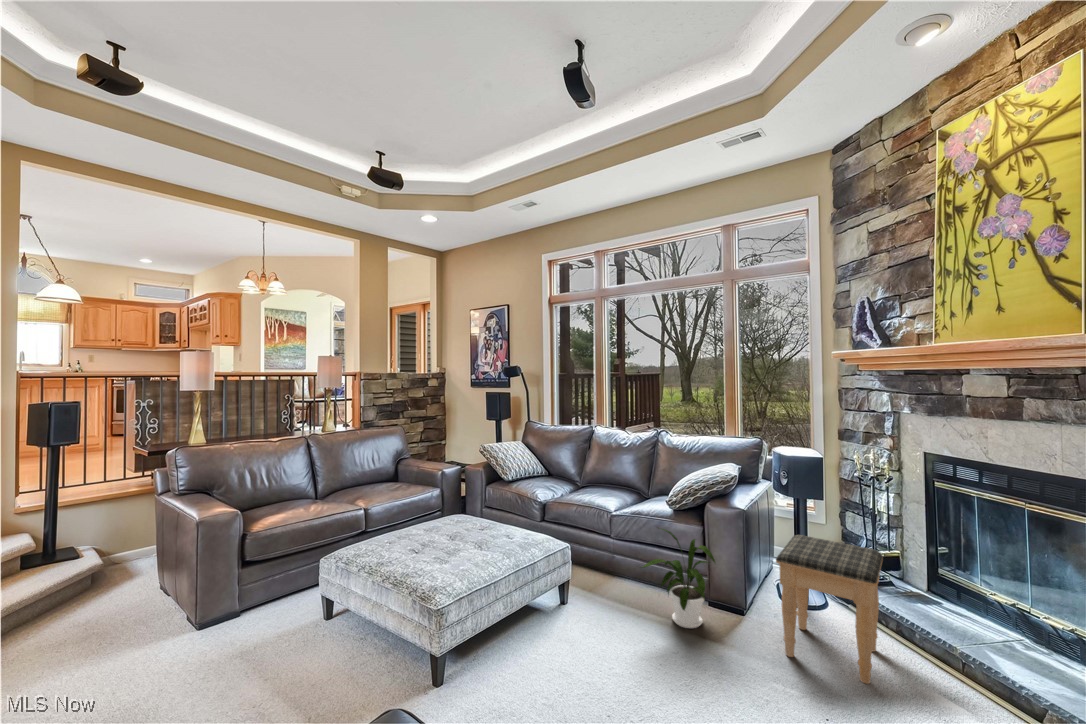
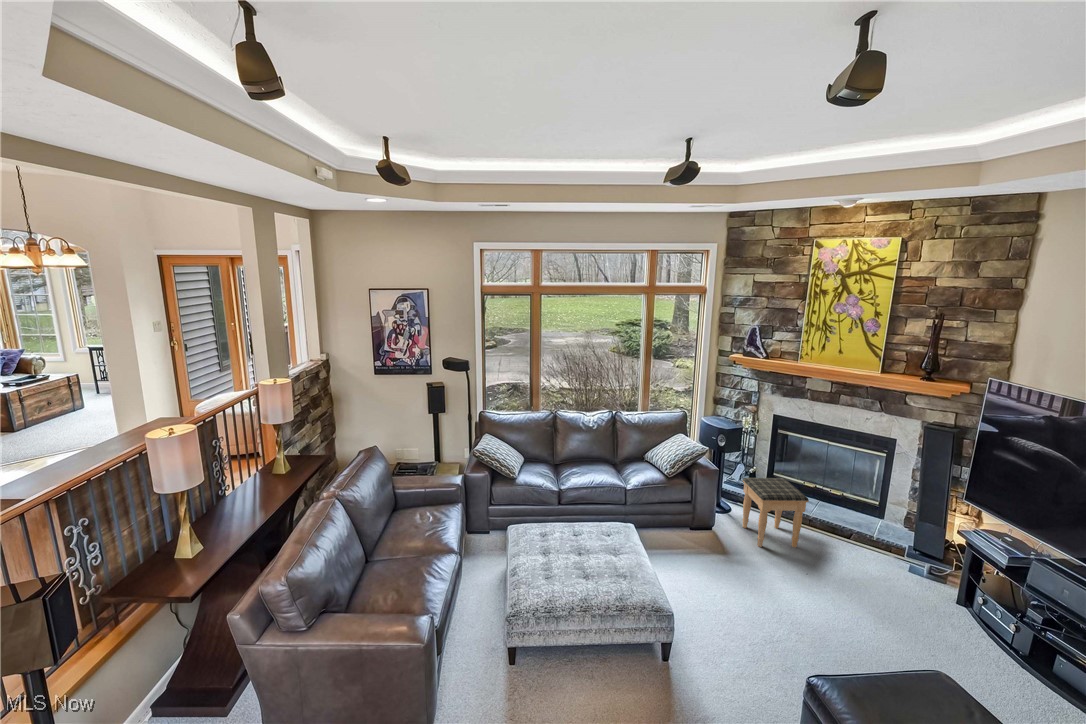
house plant: present [642,529,715,628] -> none [676,495,730,551]

